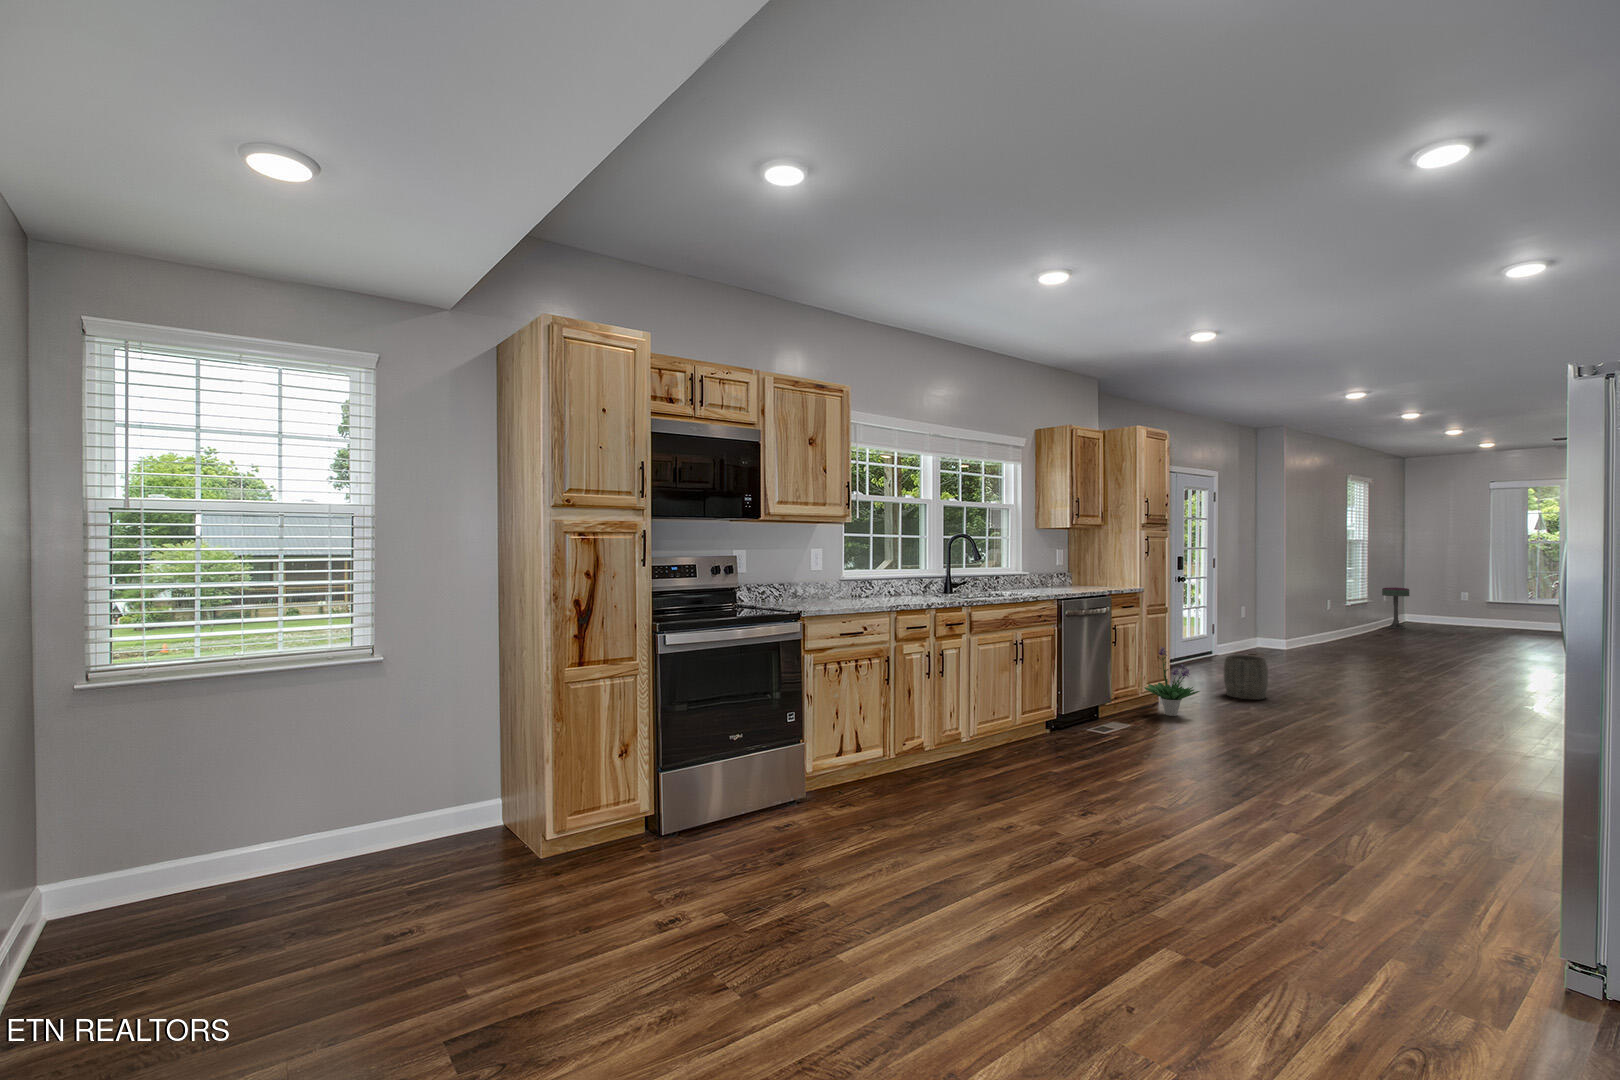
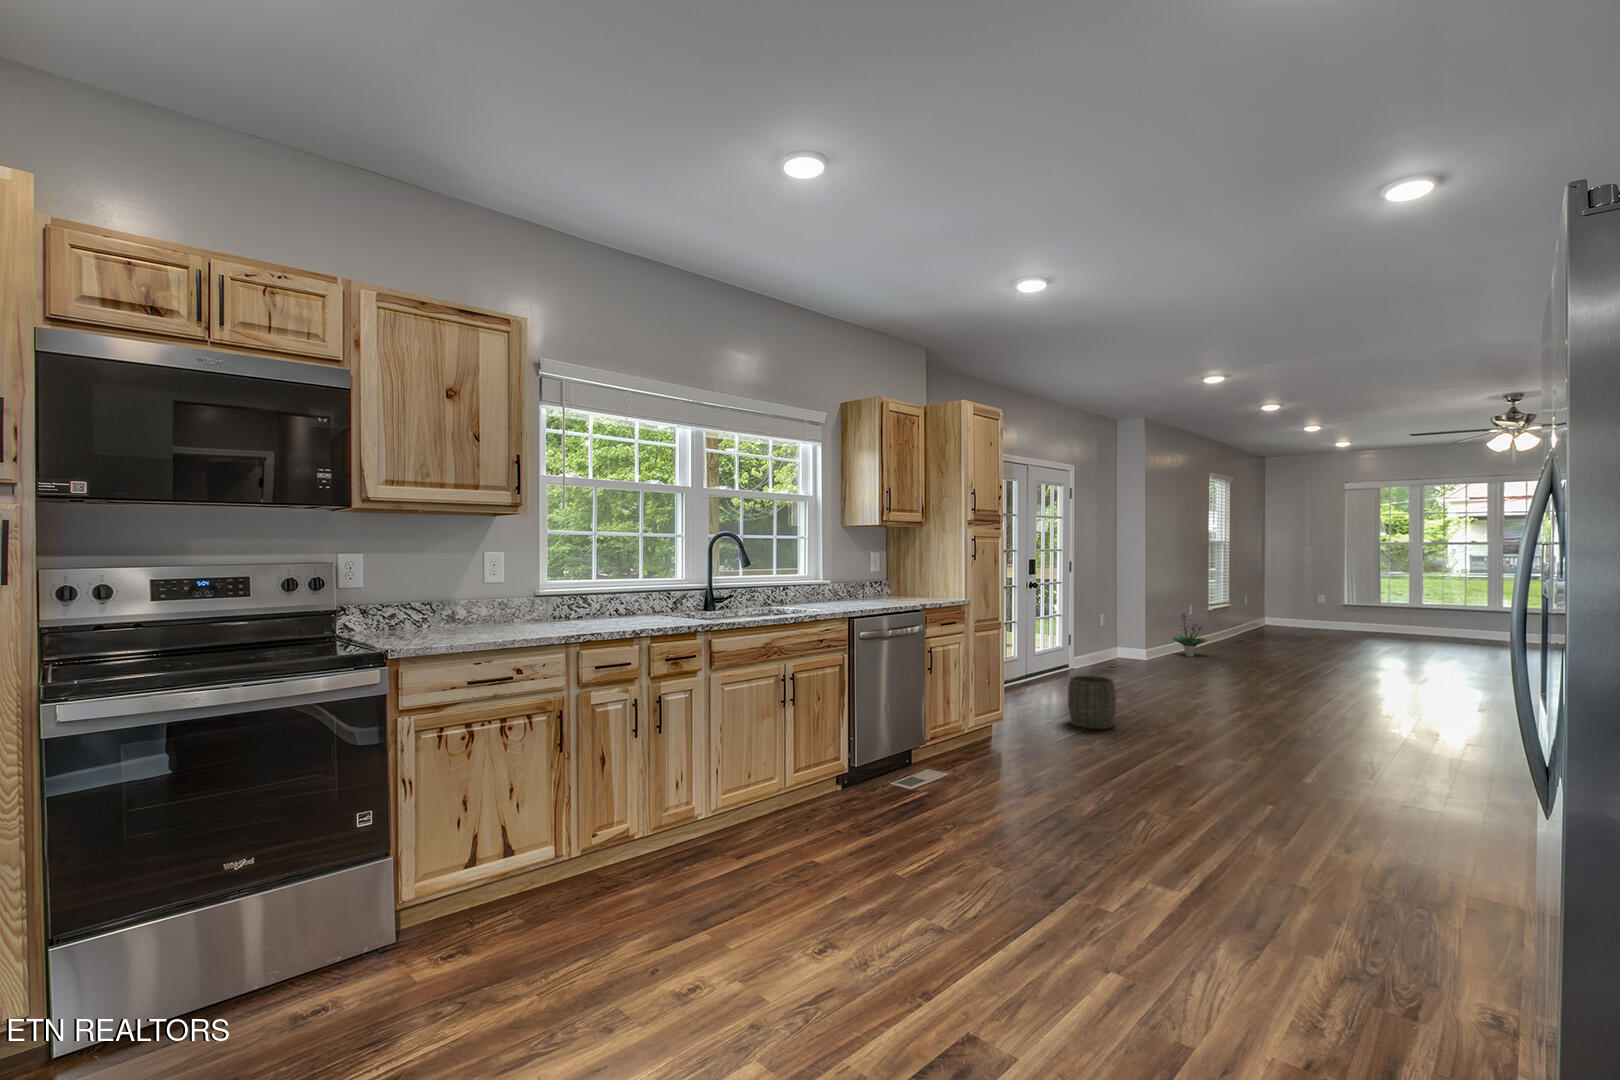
bar stool: present [1382,587,1410,629] -> none [1244,591,1270,633]
potted plant: present [1145,647,1200,716] -> present [1173,612,1207,657]

